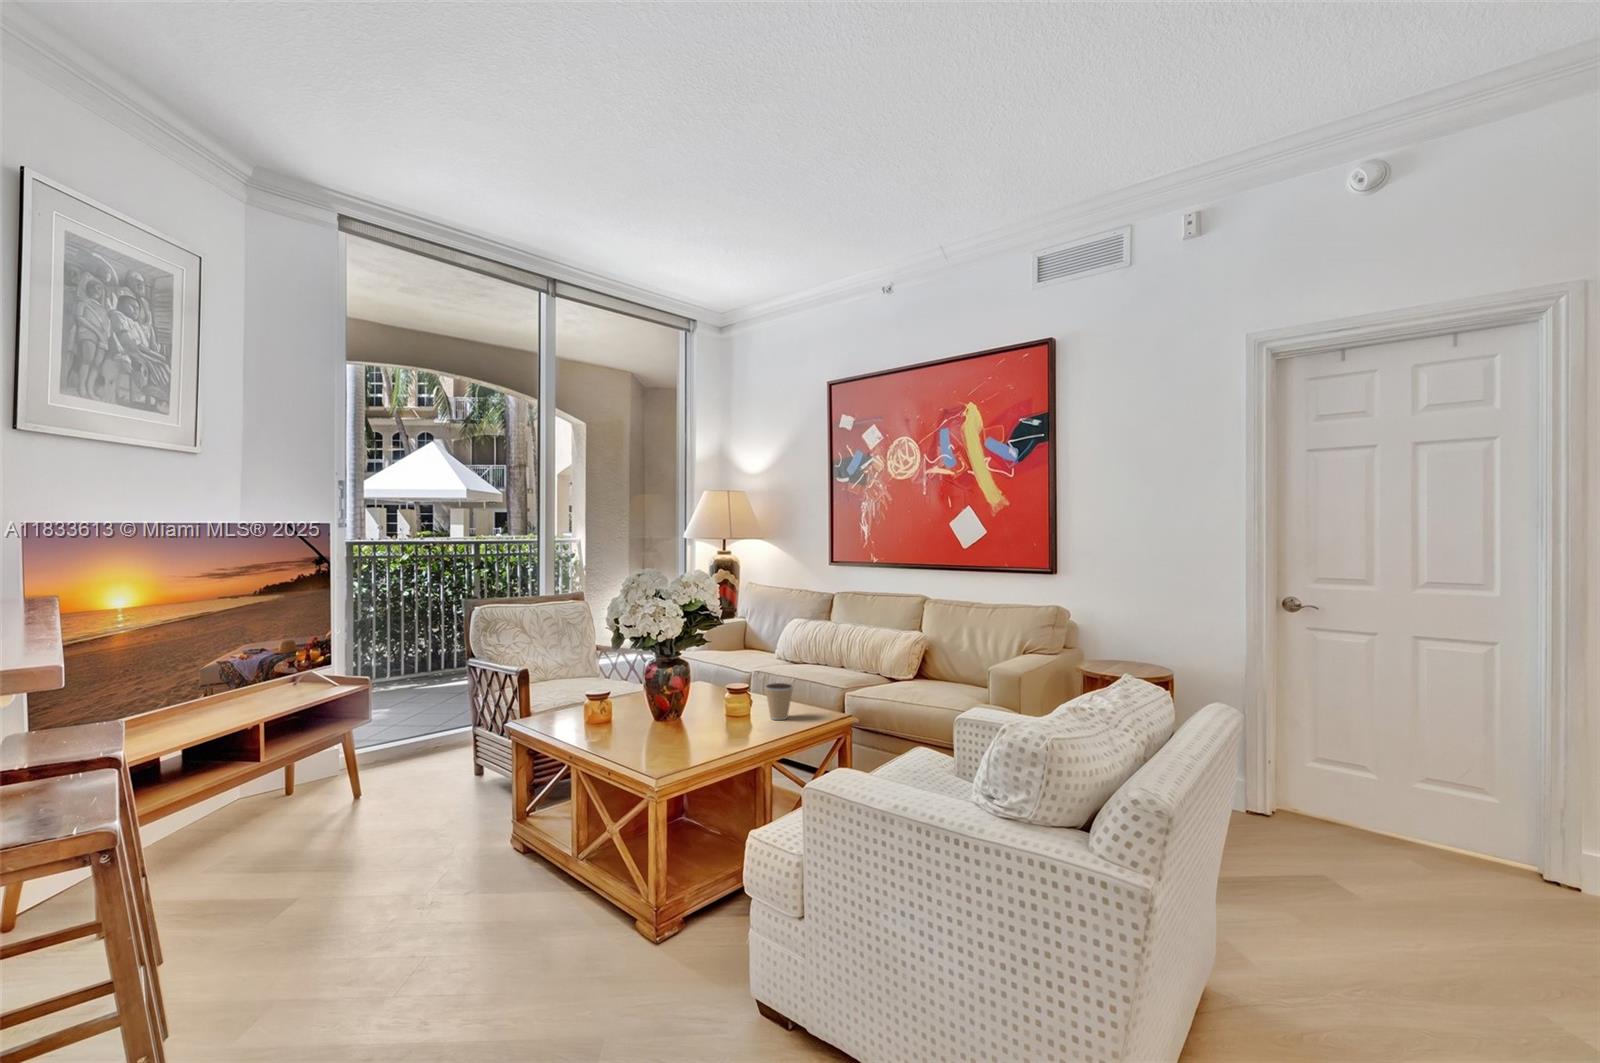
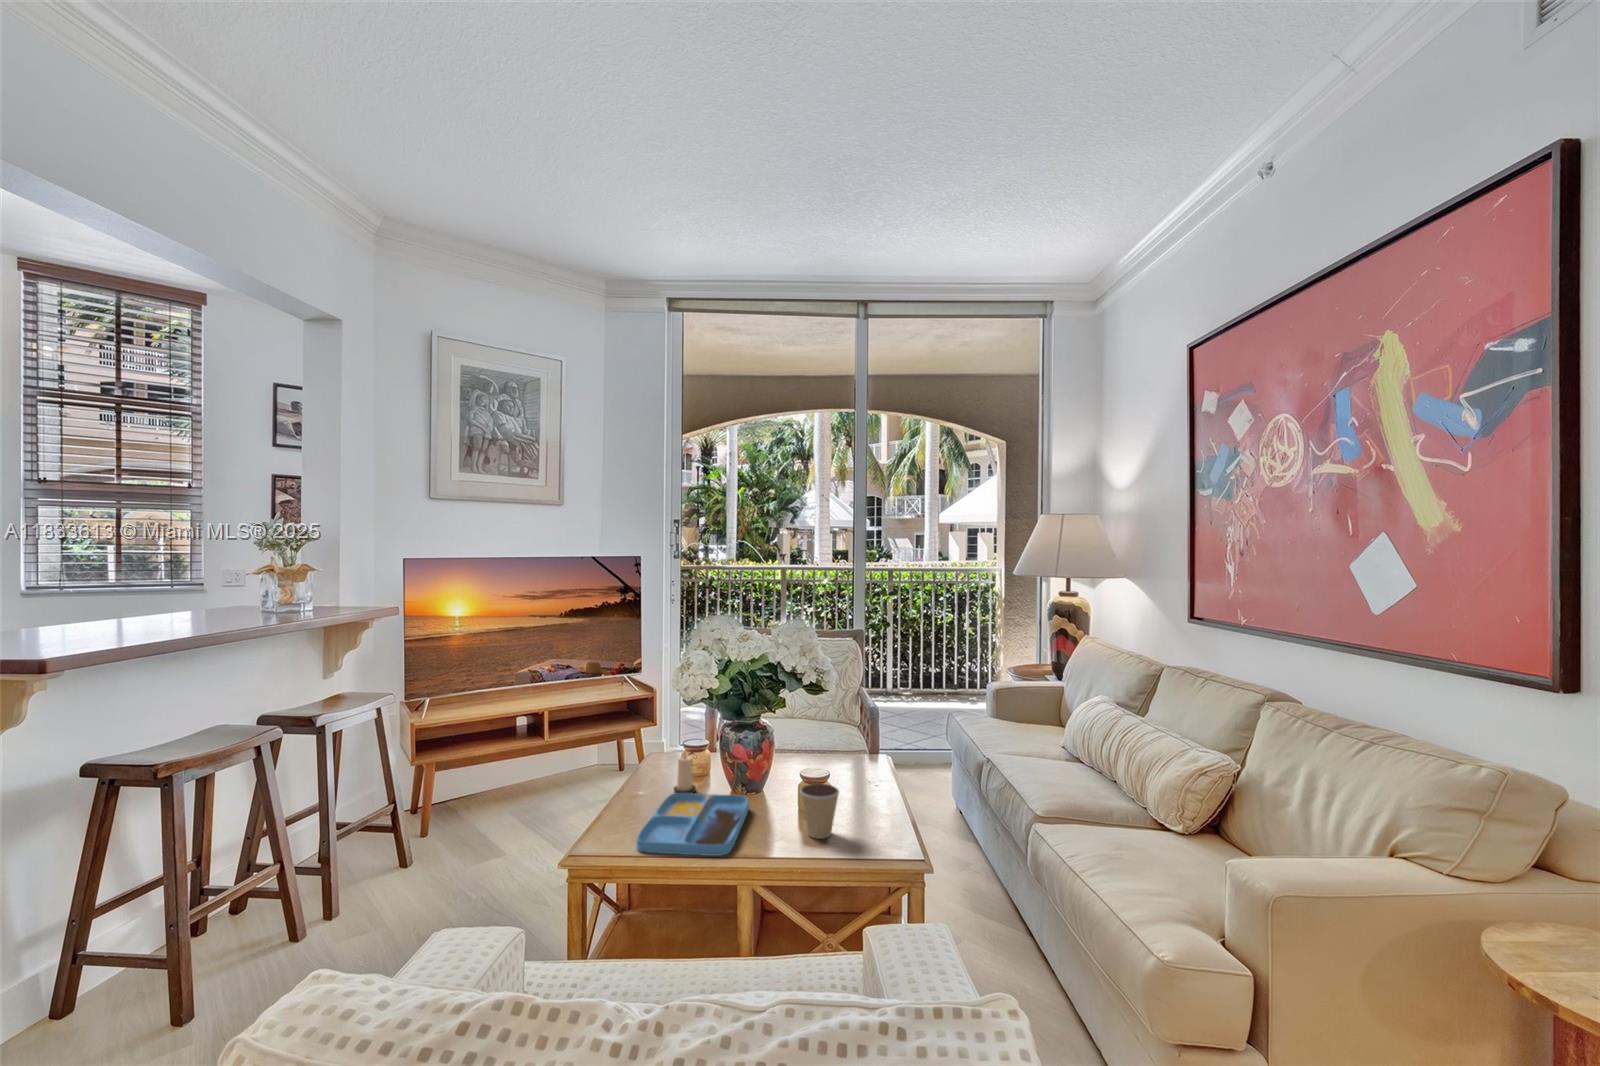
candle: none [619,694,639,730] -> present [674,755,696,793]
tray: none [648,713,762,754] -> present [637,793,749,856]

